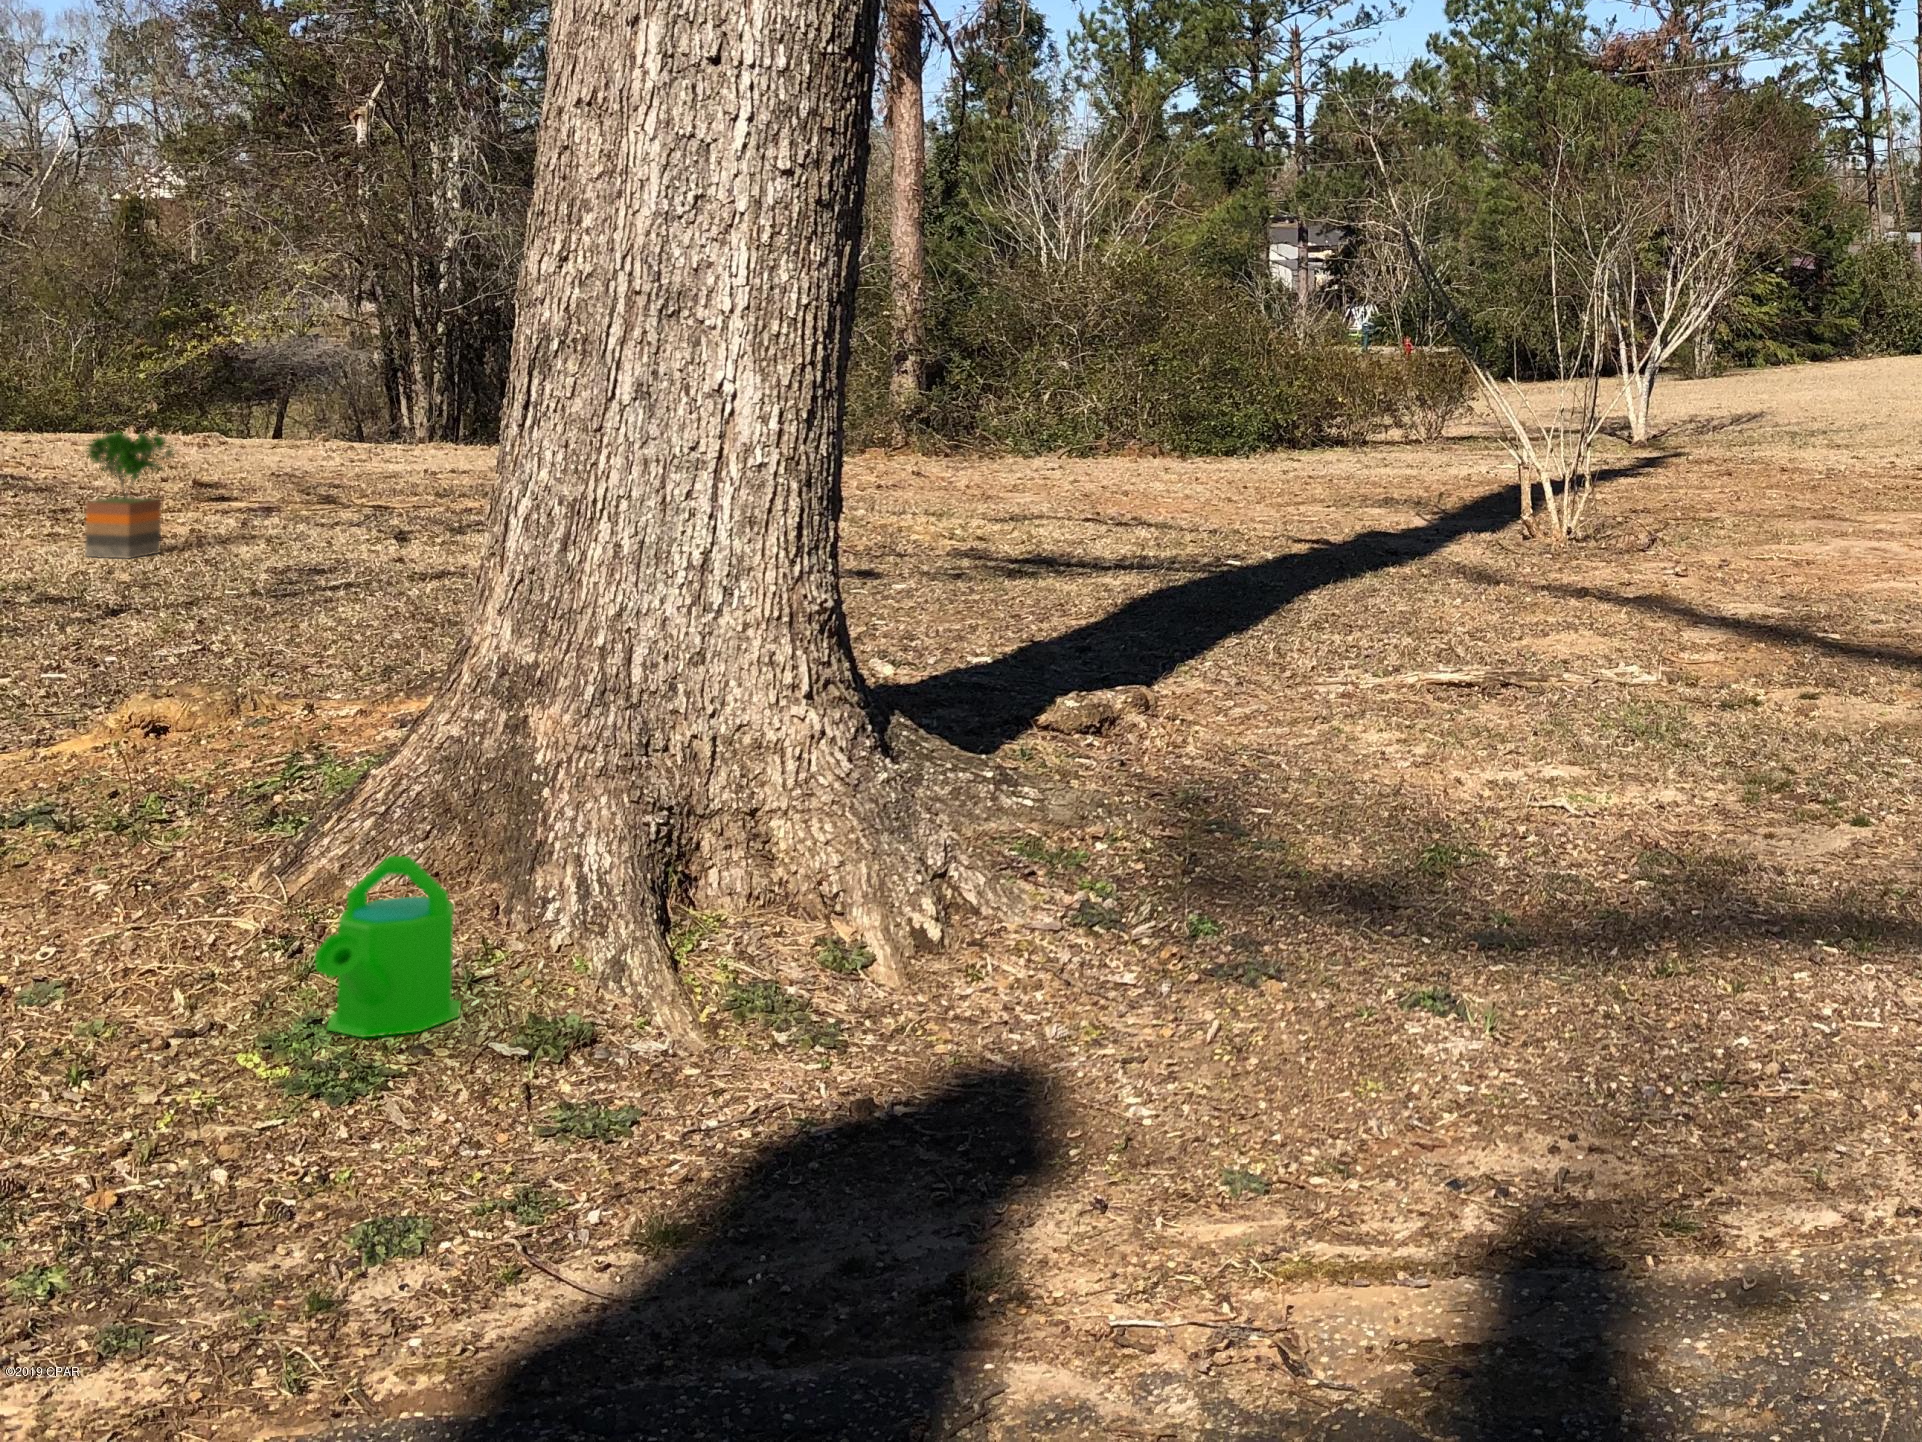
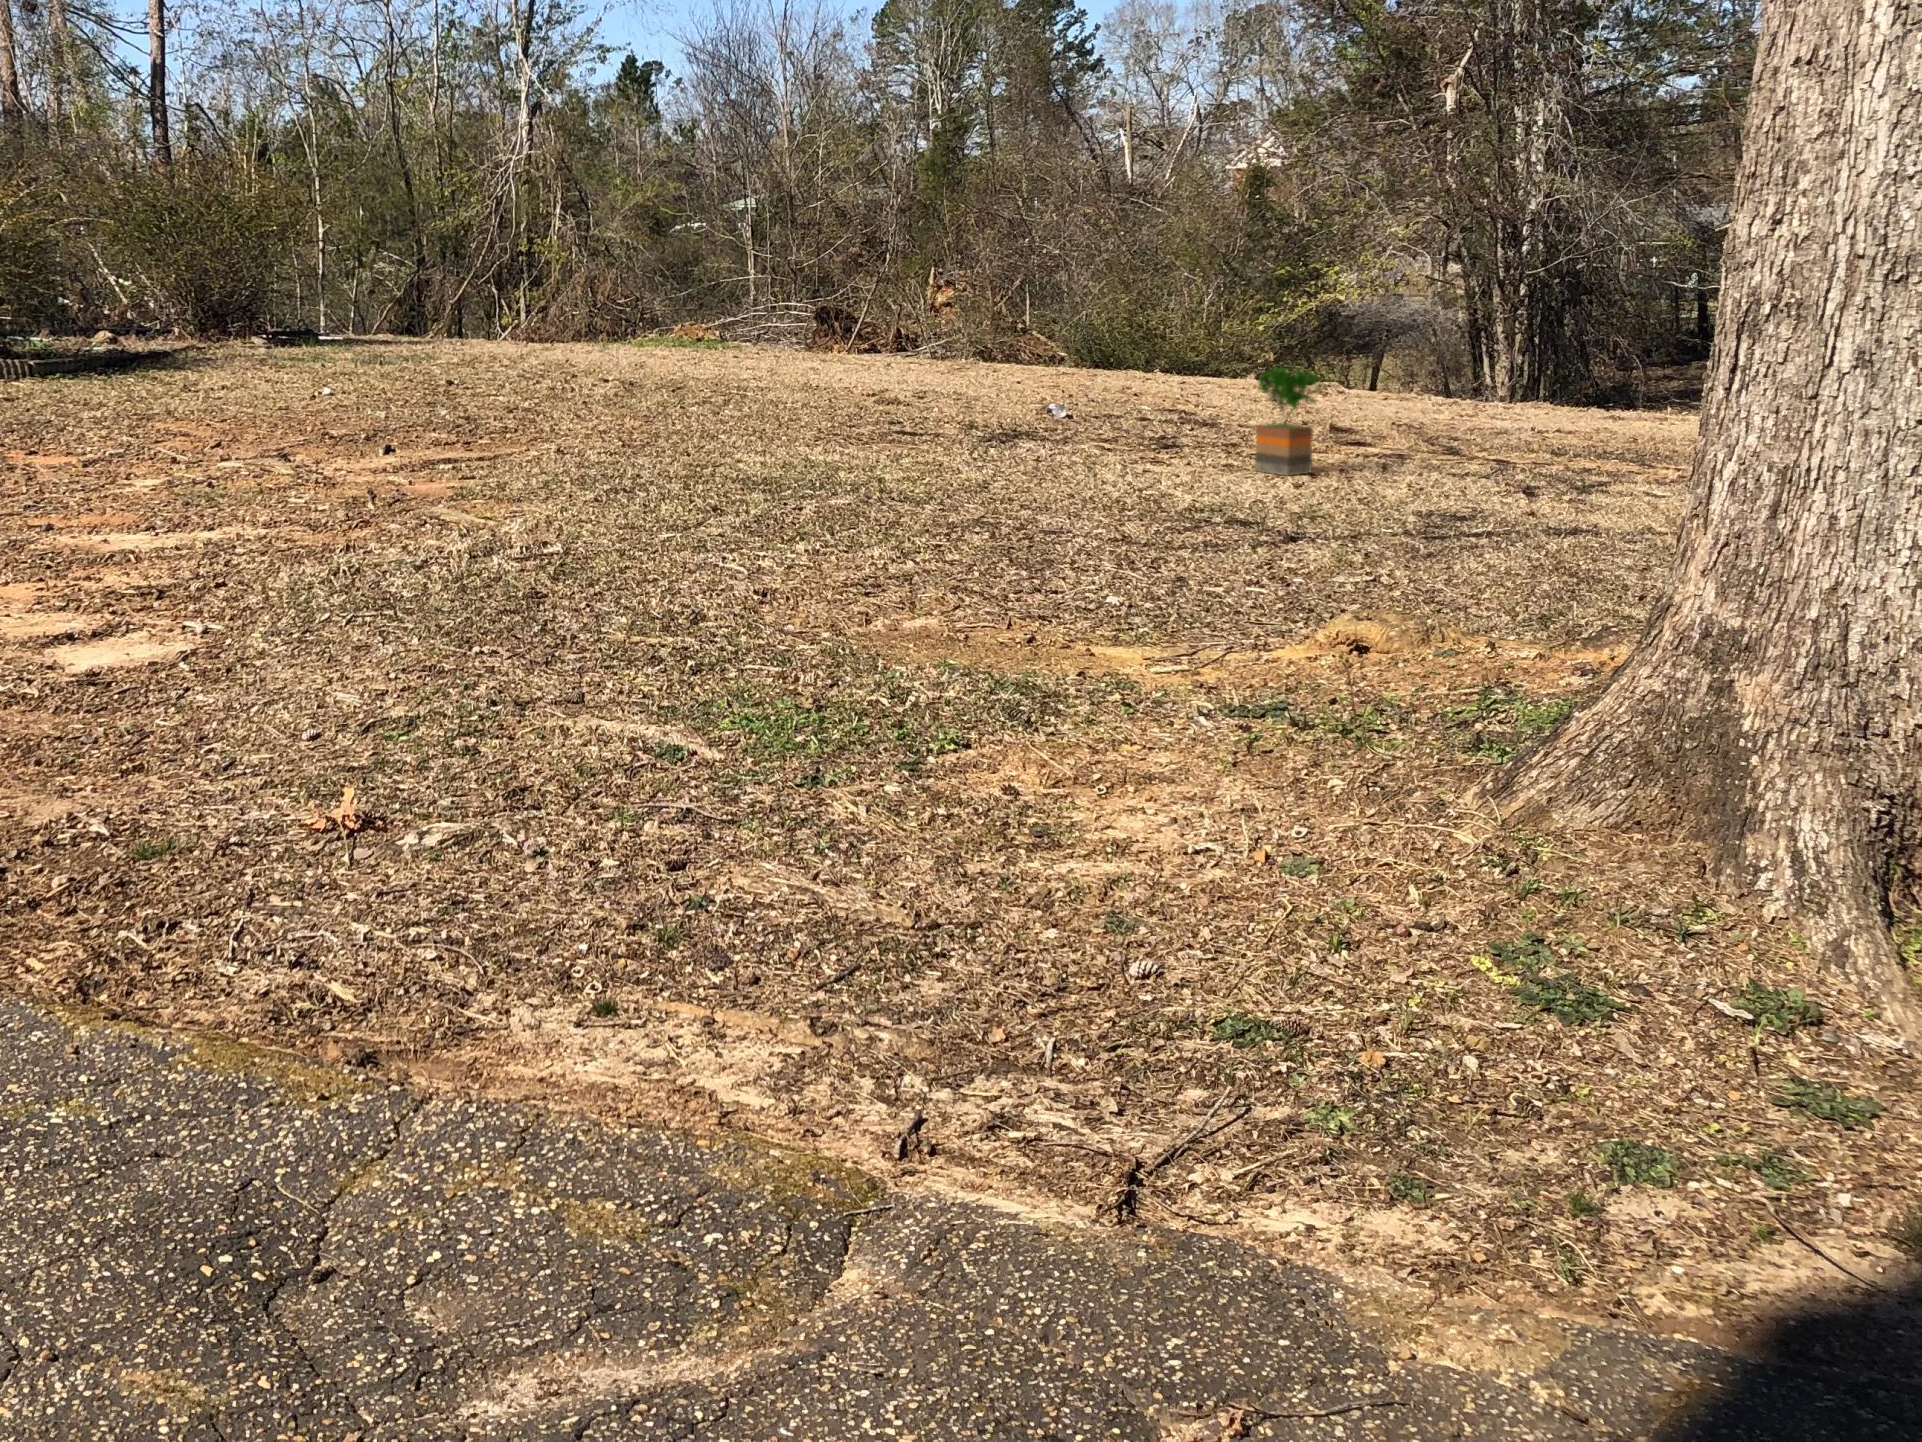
watering can: present [315,856,461,1037] -> none [1543,792,1673,965]

